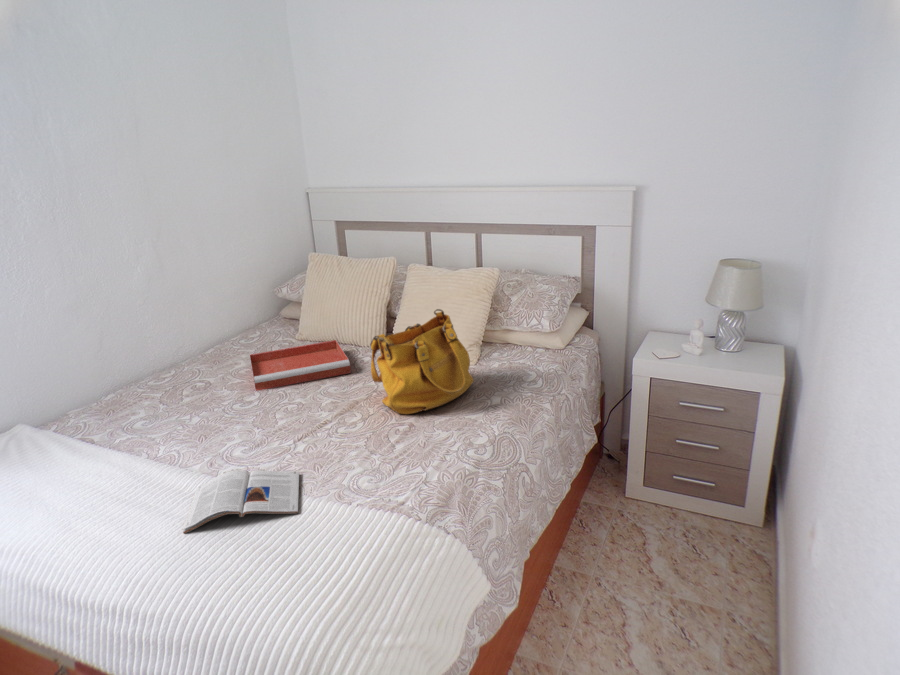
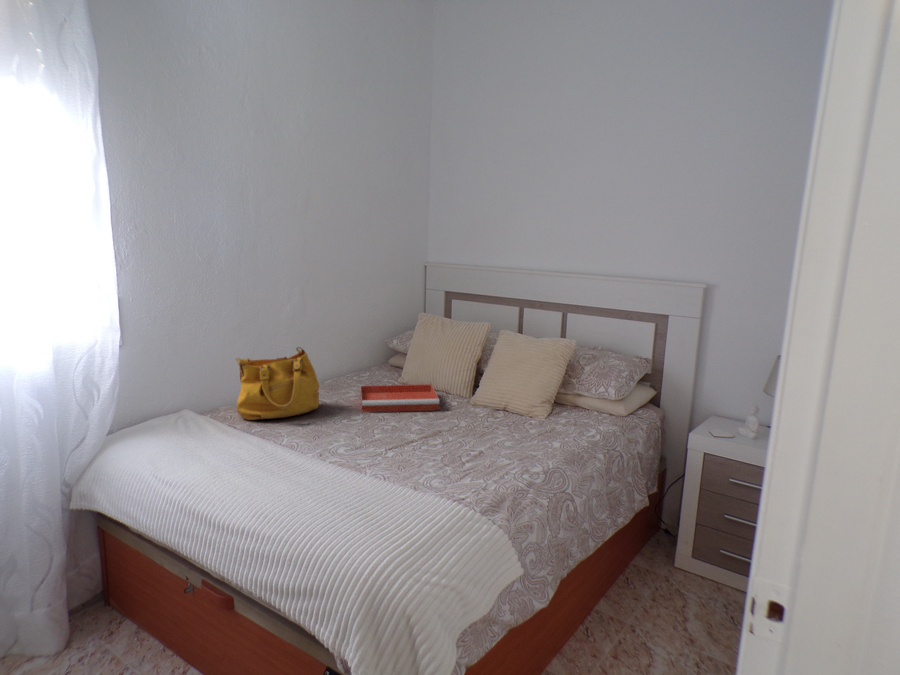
handbag: present [370,309,474,414] -> present [236,347,319,420]
magazine: present [182,470,299,534] -> none [297,457,387,493]

